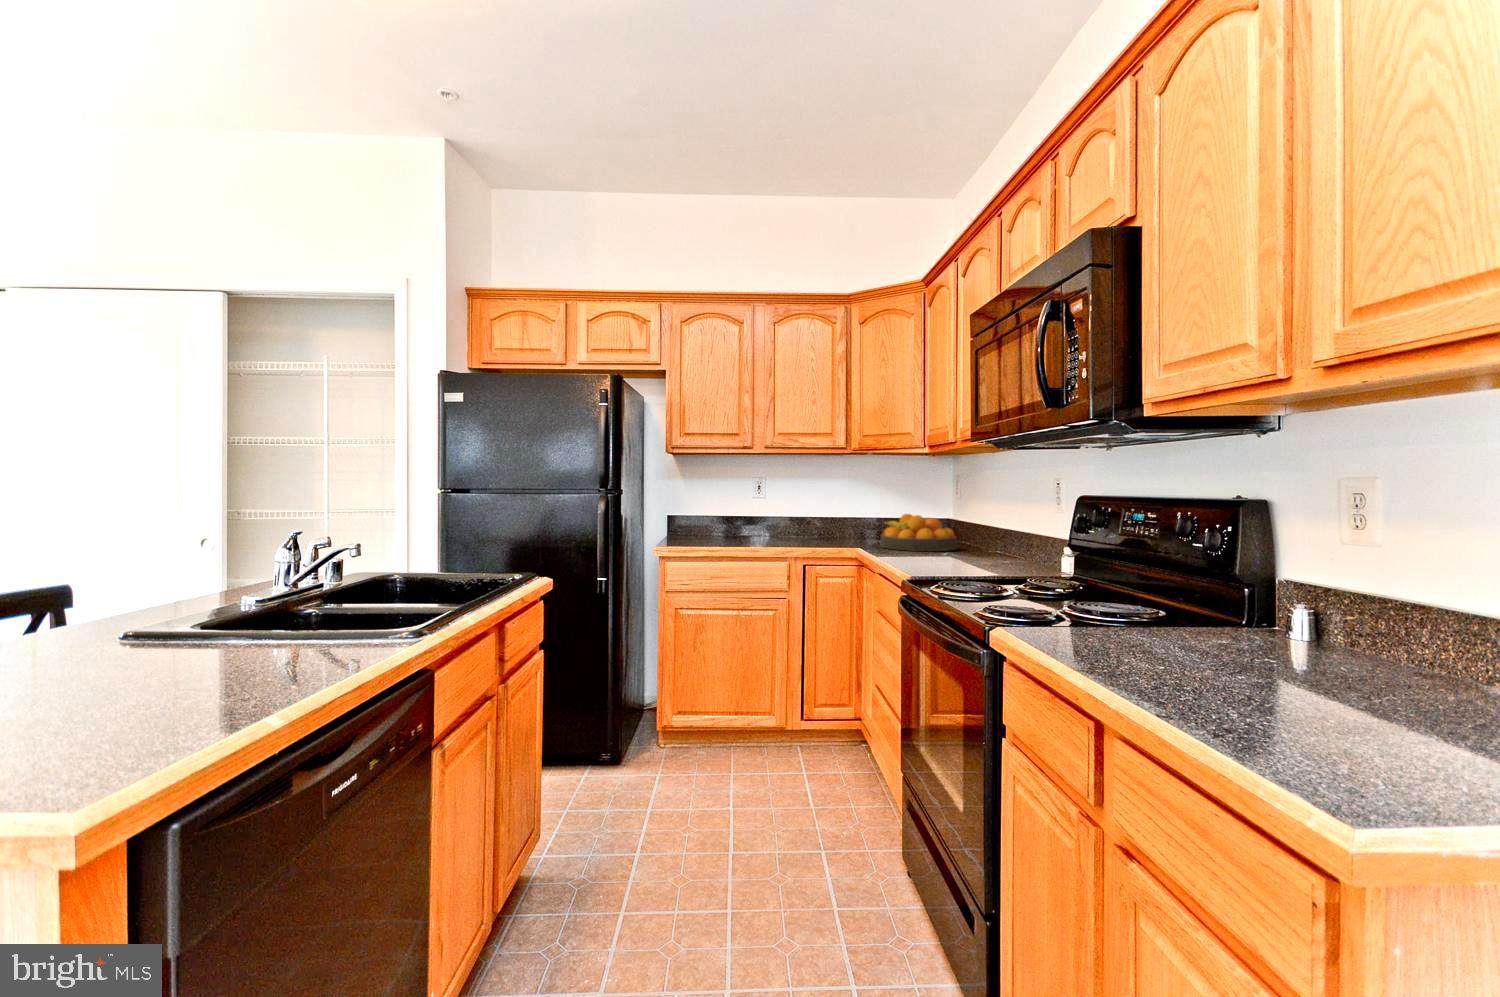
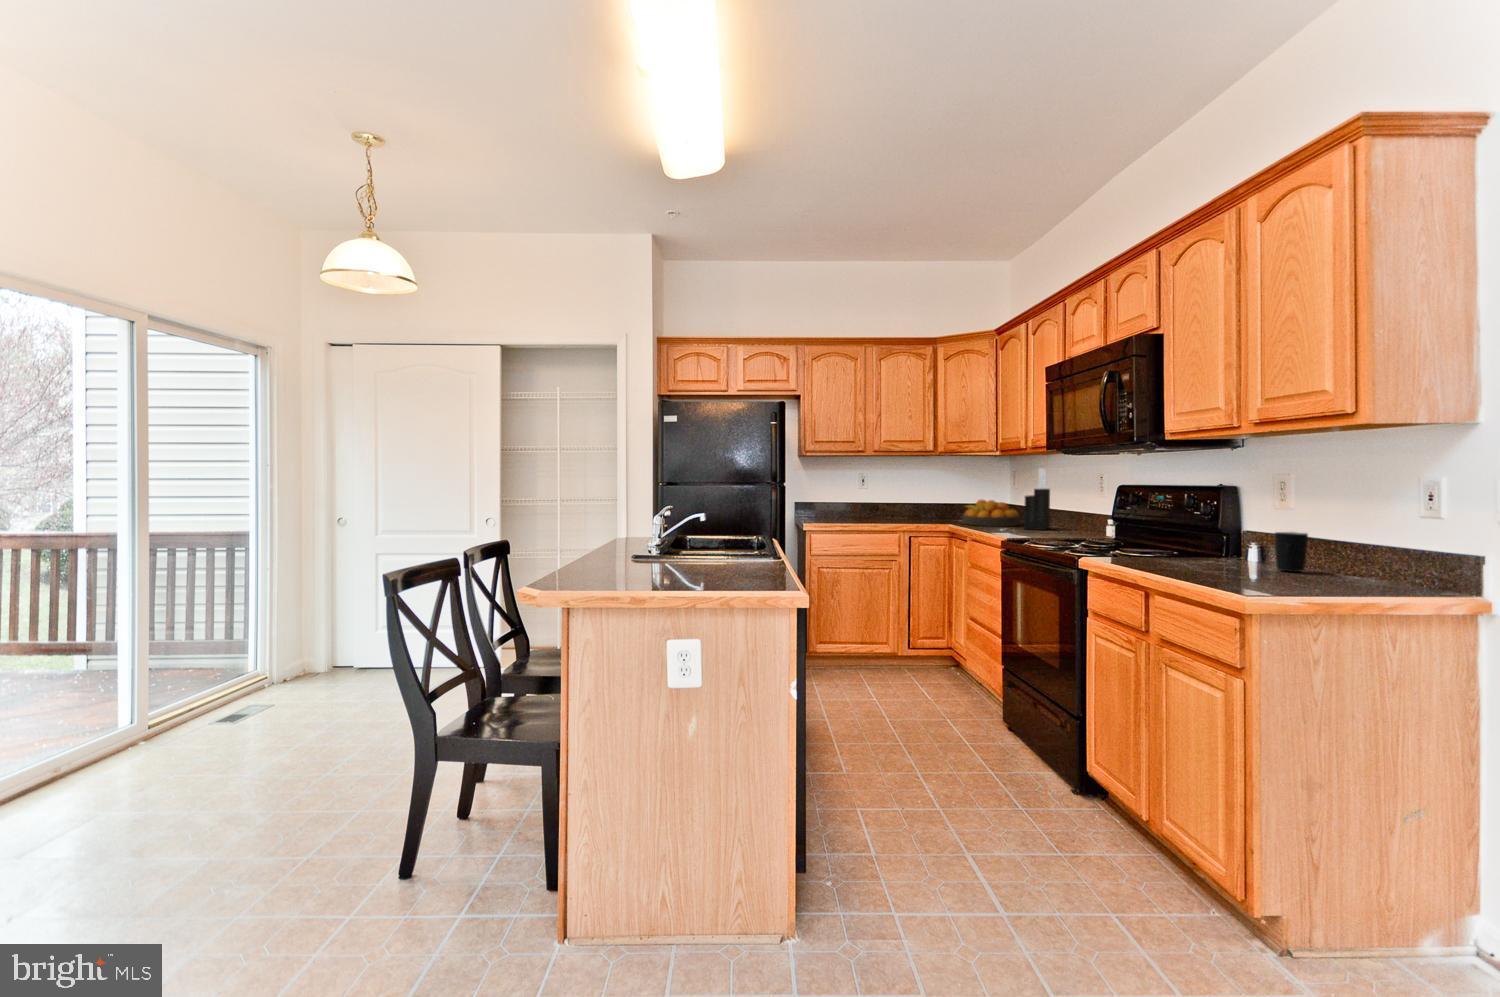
knife block: none [955,471,993,559] -> present [1024,468,1050,530]
mug: none [1360,597,1435,684] -> present [1275,532,1308,572]

